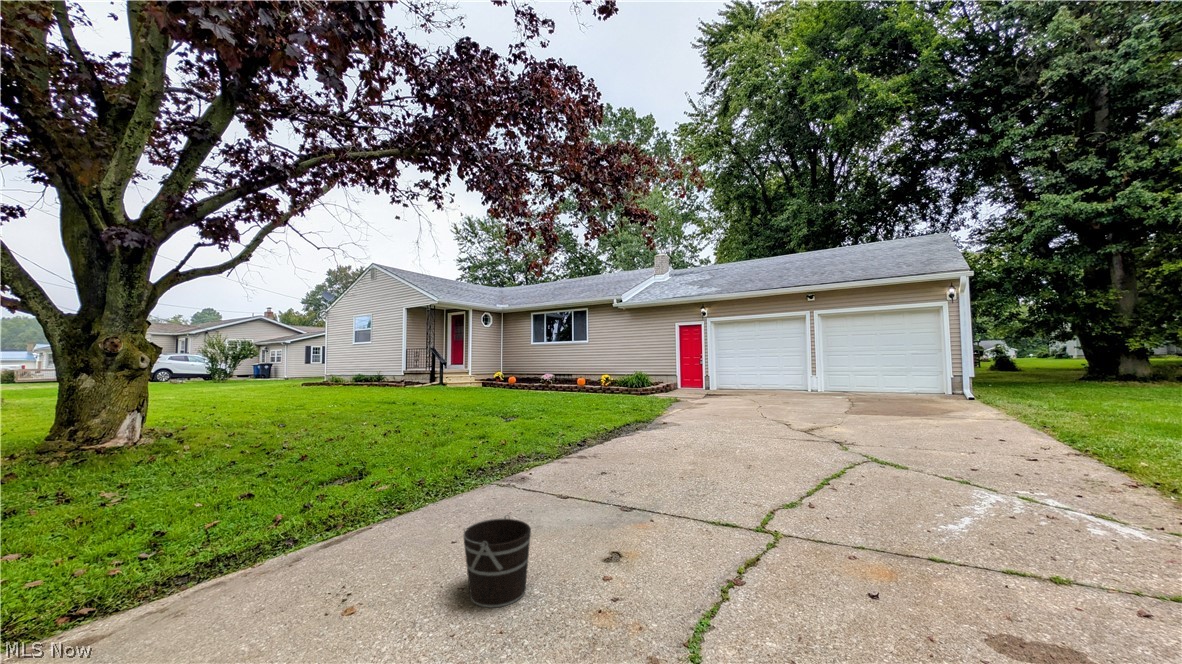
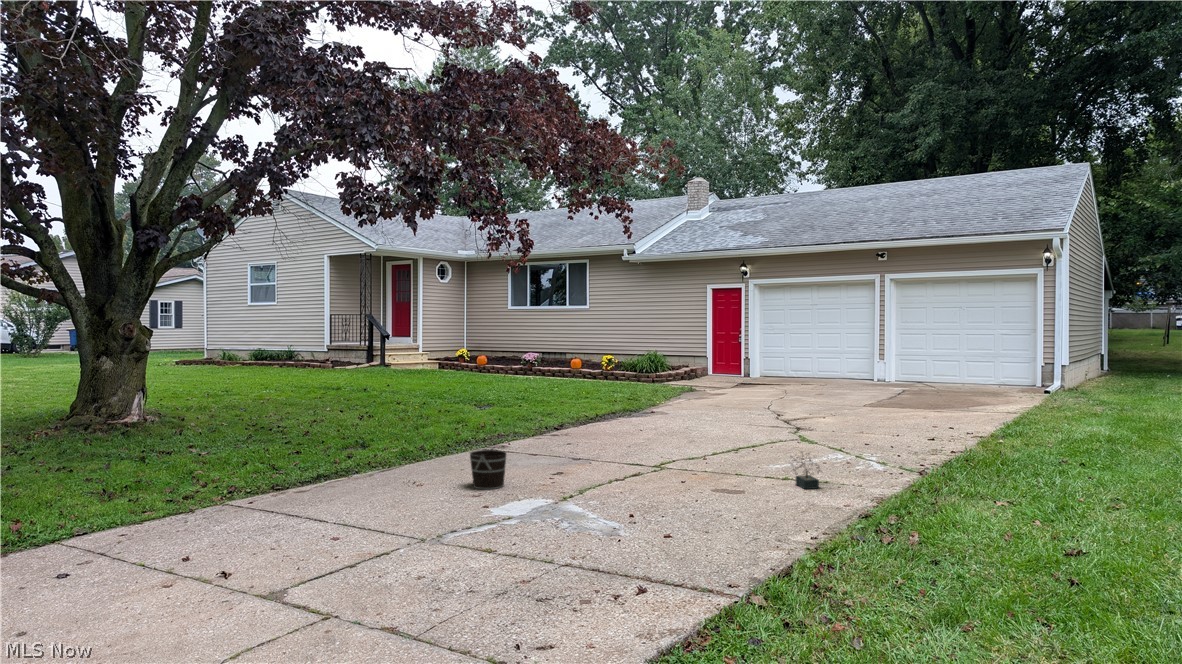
decorative plant: none [1017,512,1121,595] -> present [790,451,822,489]

